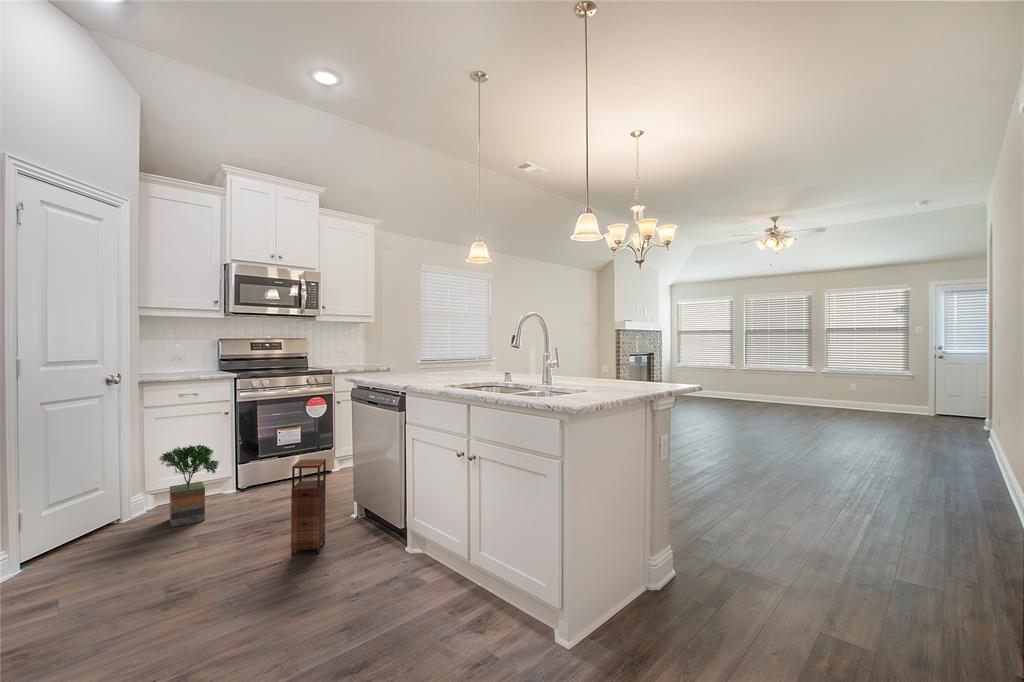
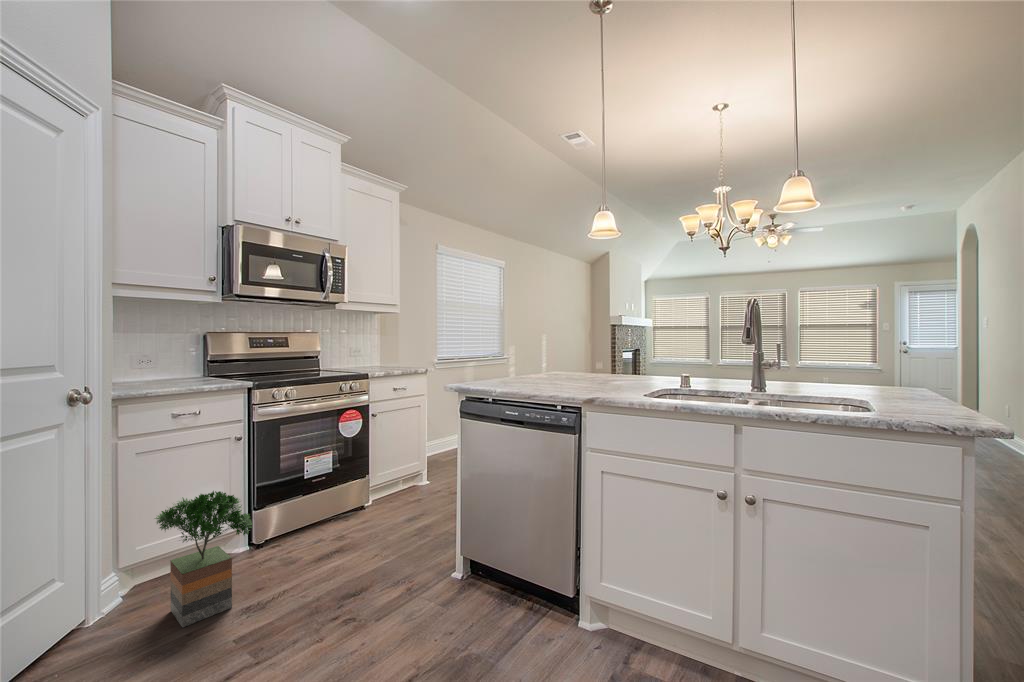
storage cabinet: present [291,459,326,555] -> none [414,505,459,662]

